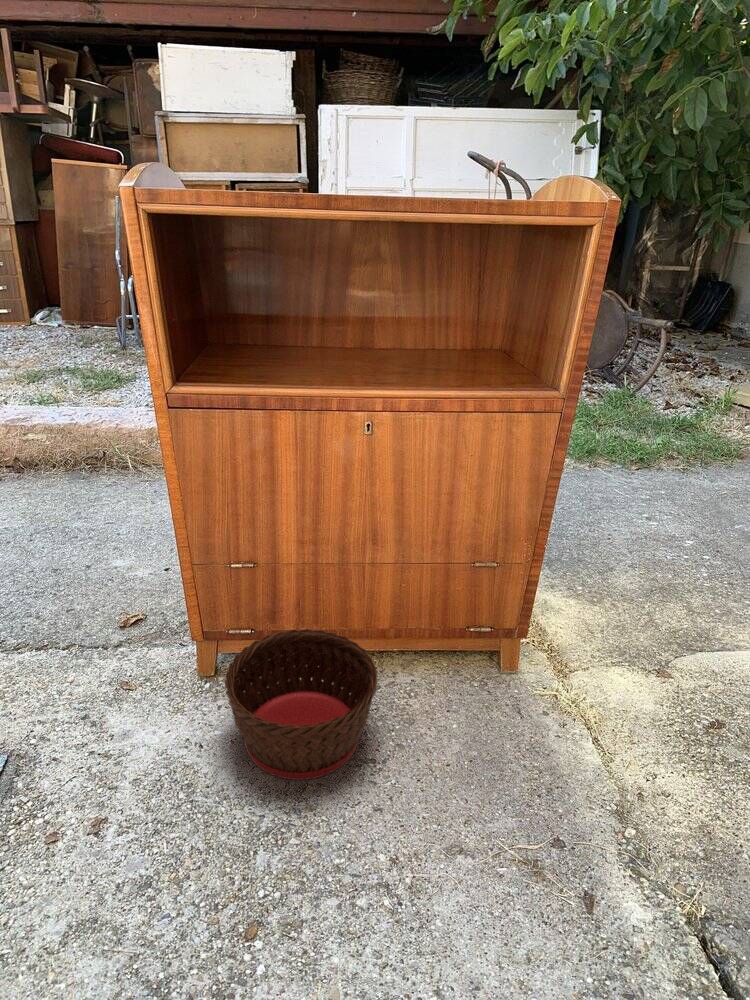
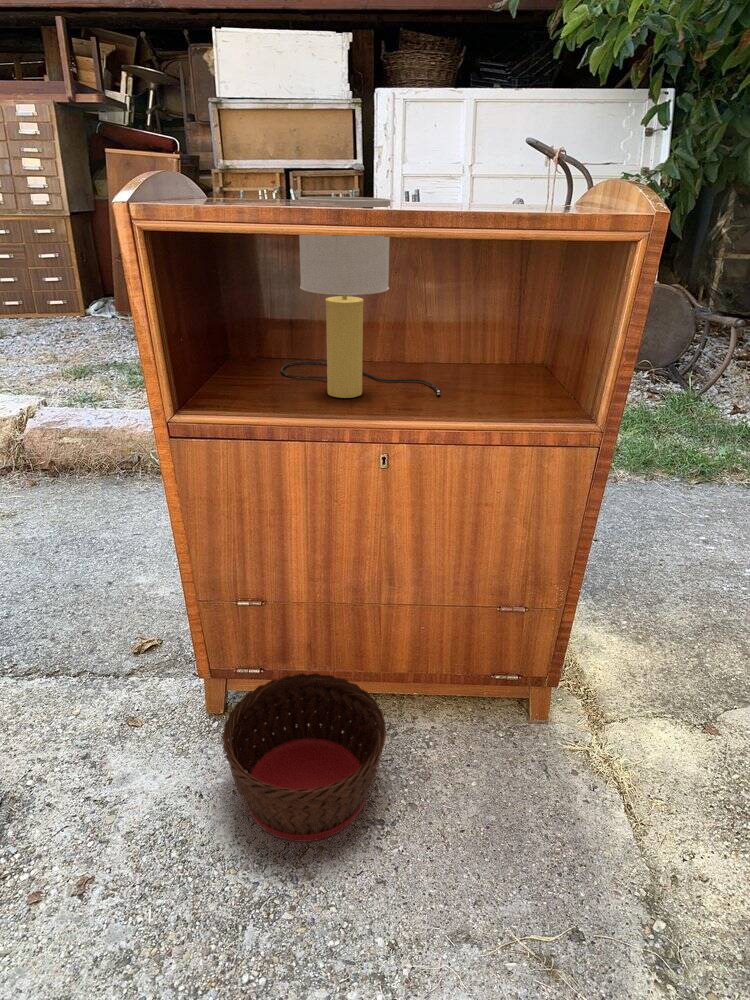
table lamp: none [268,182,420,369] -> present [281,197,441,398]

